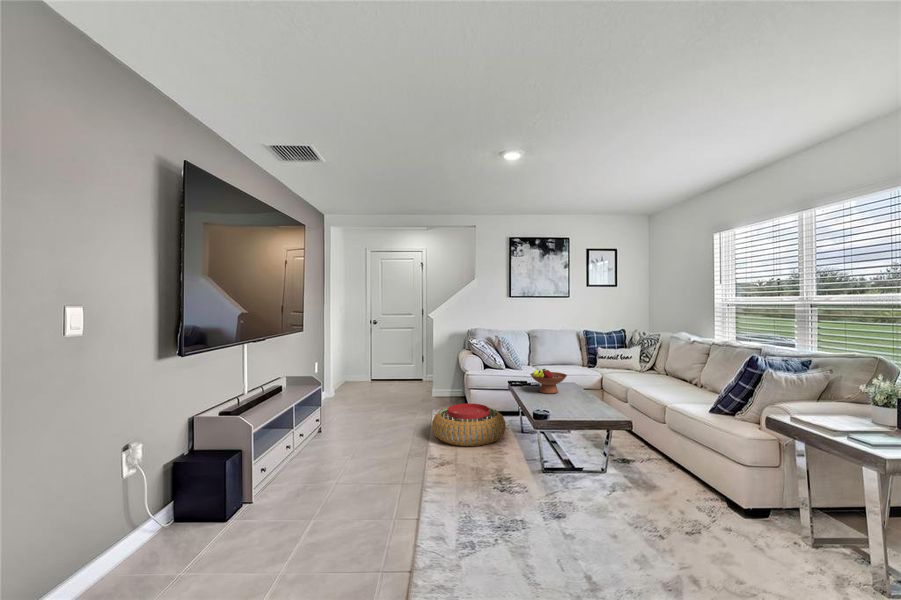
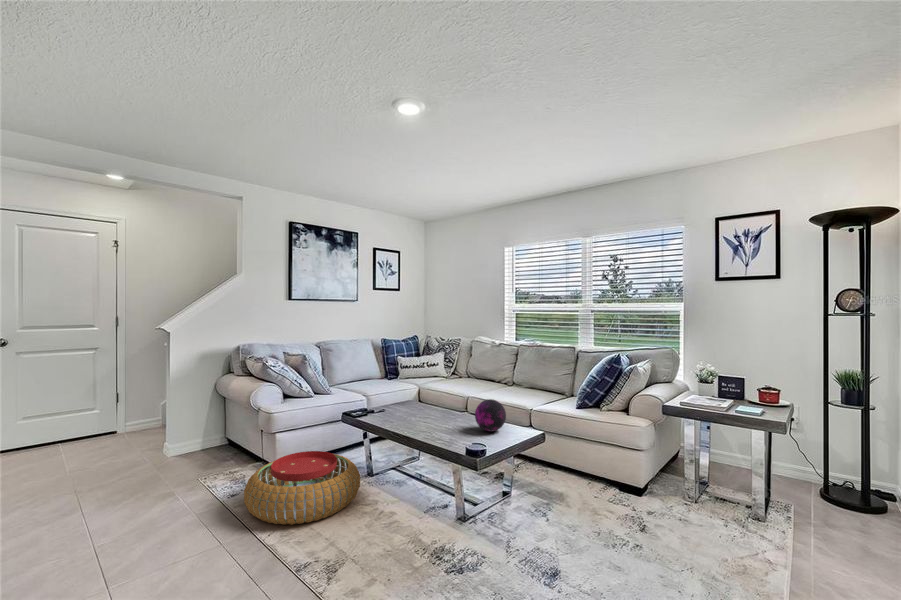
fruit bowl: present [530,369,567,394] -> none [390,387,434,418]
decorative orb: none [570,384,599,413] -> present [475,399,506,432]

